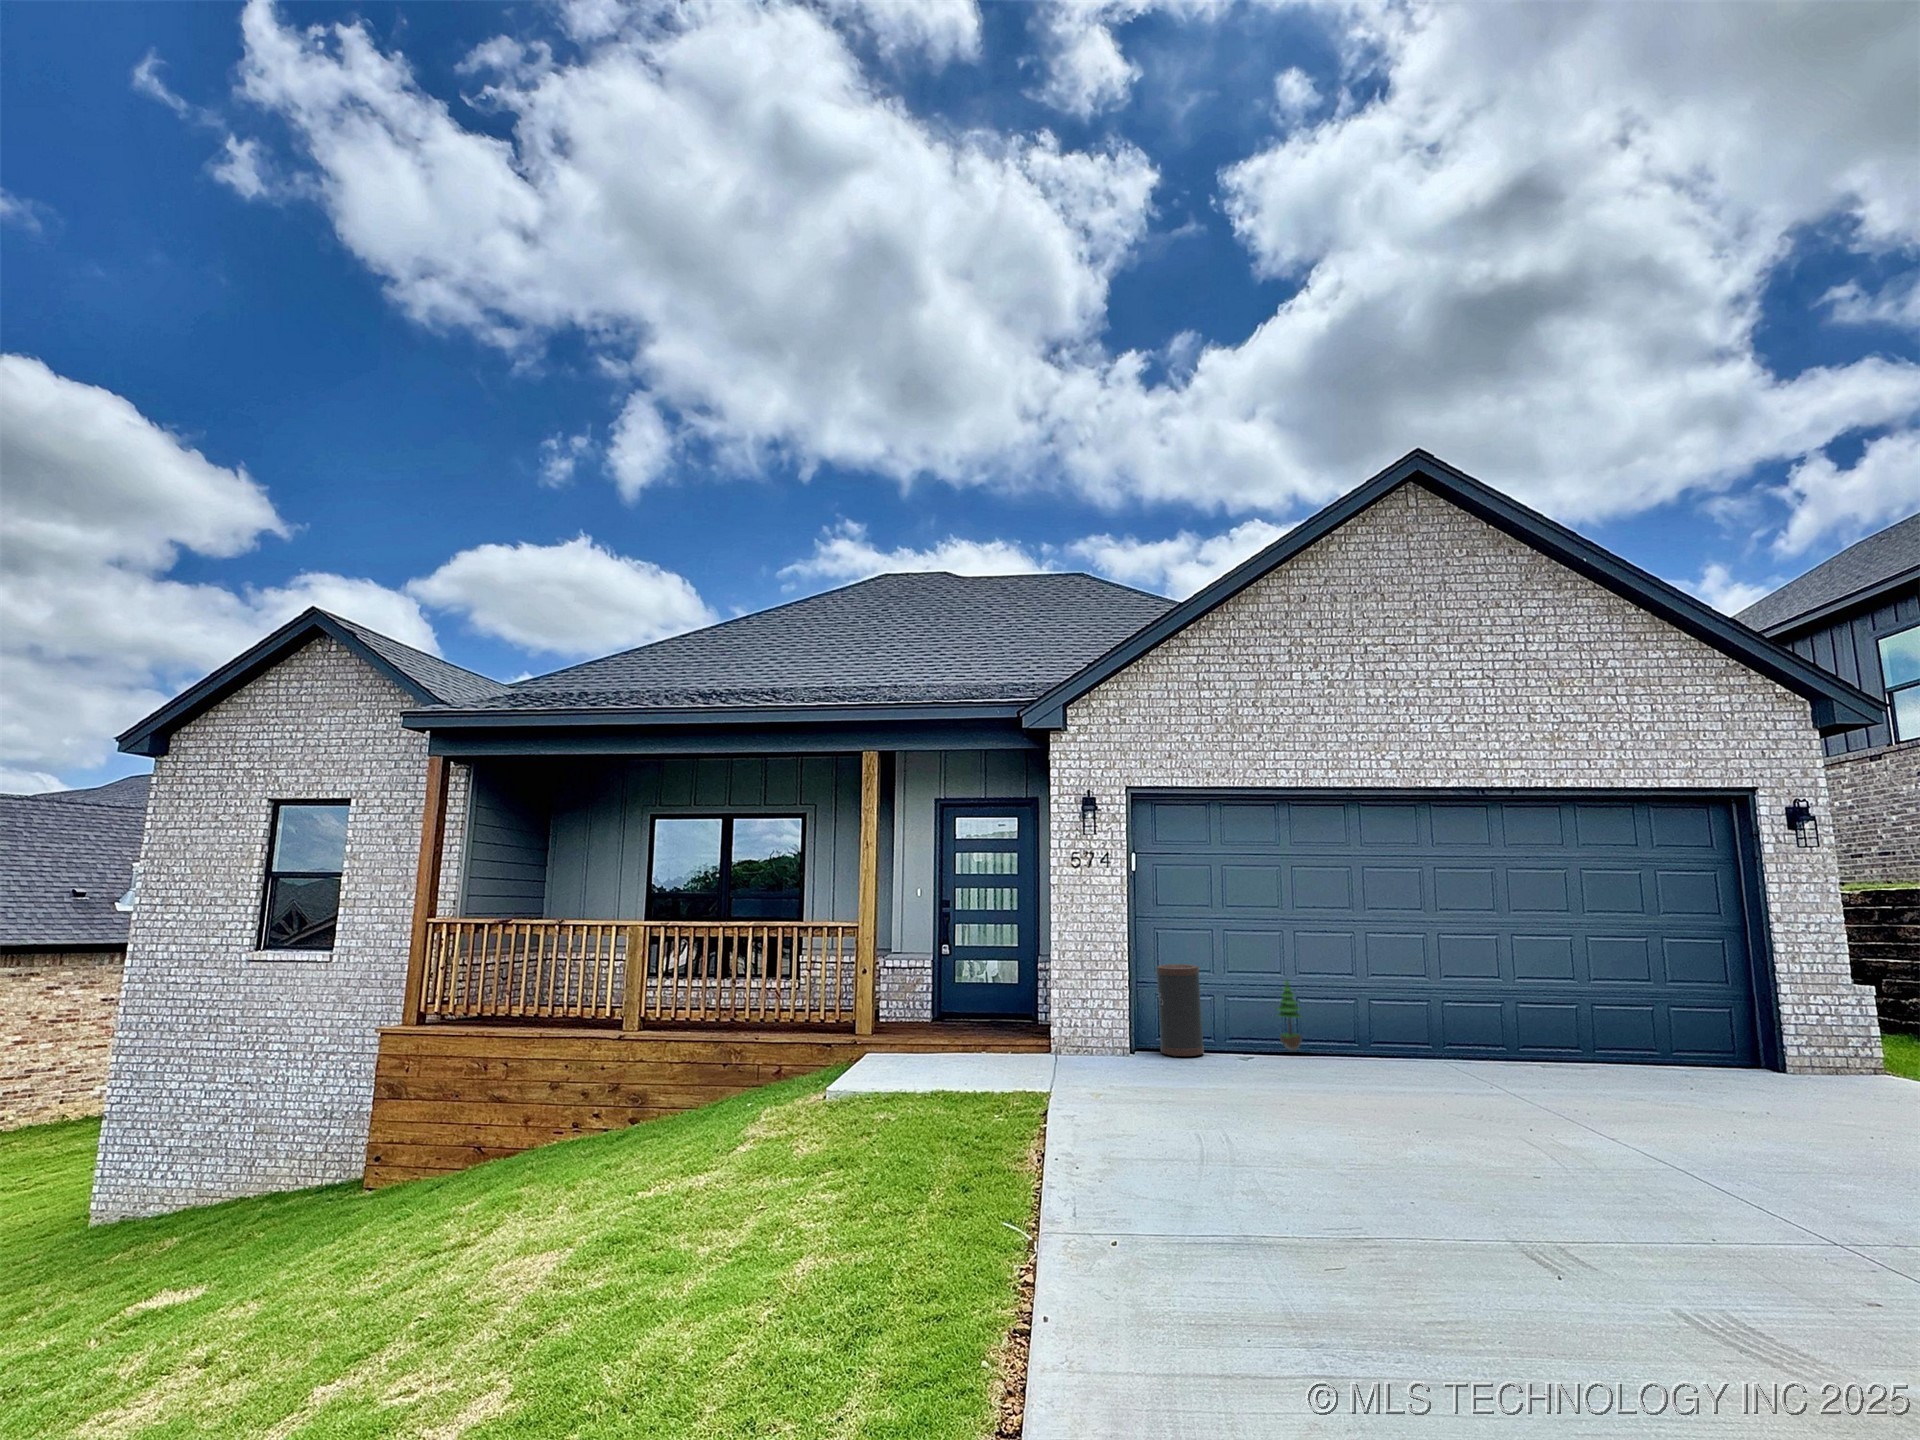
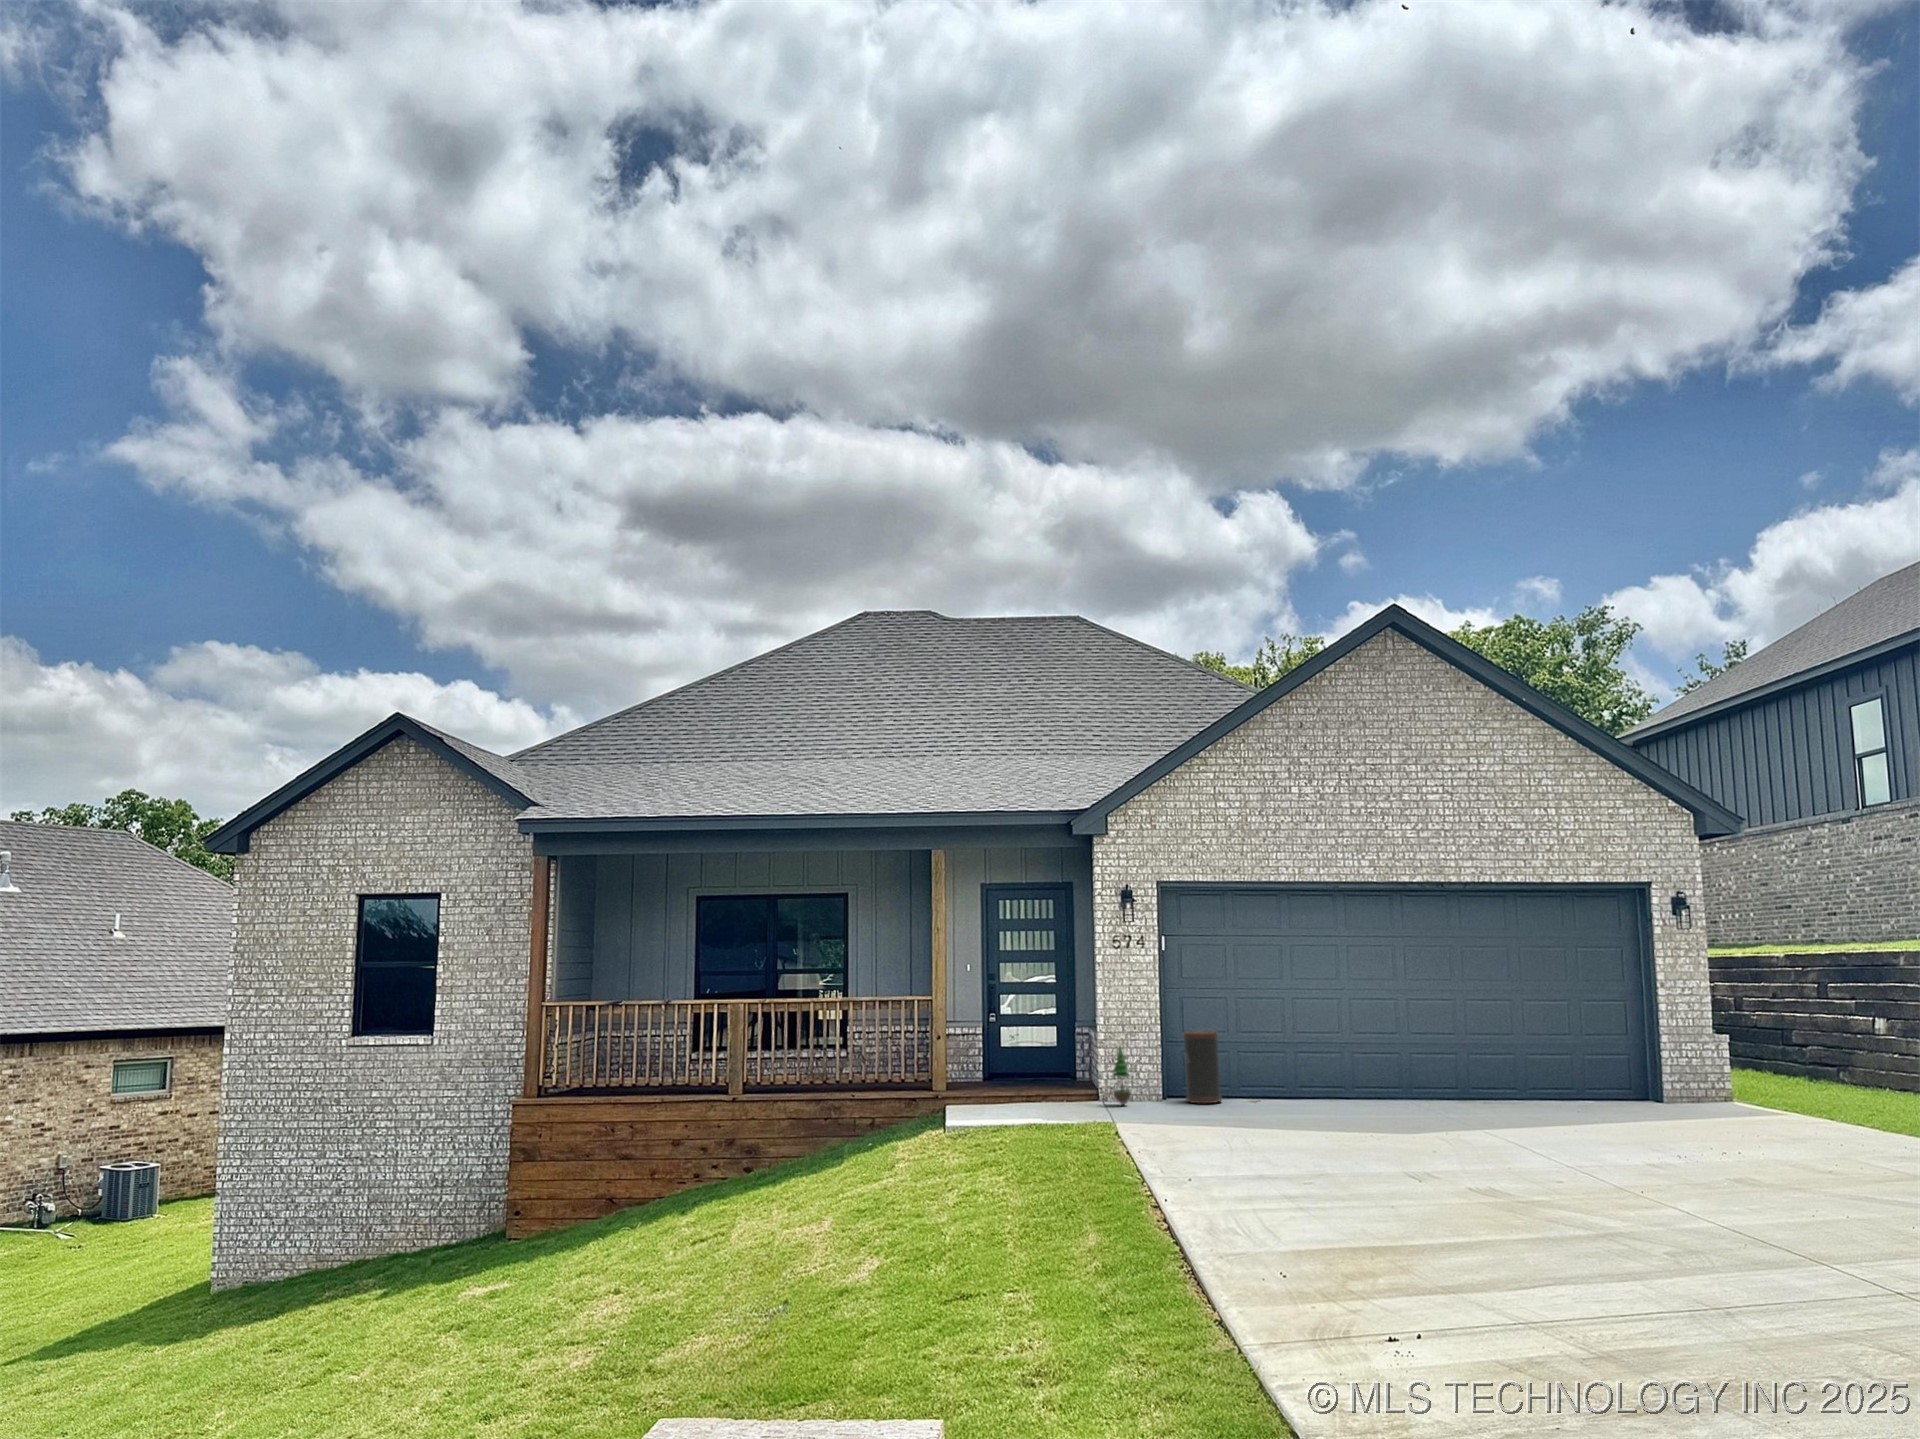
potted tree: present [1277,980,1302,1052] -> present [1113,1047,1131,1105]

